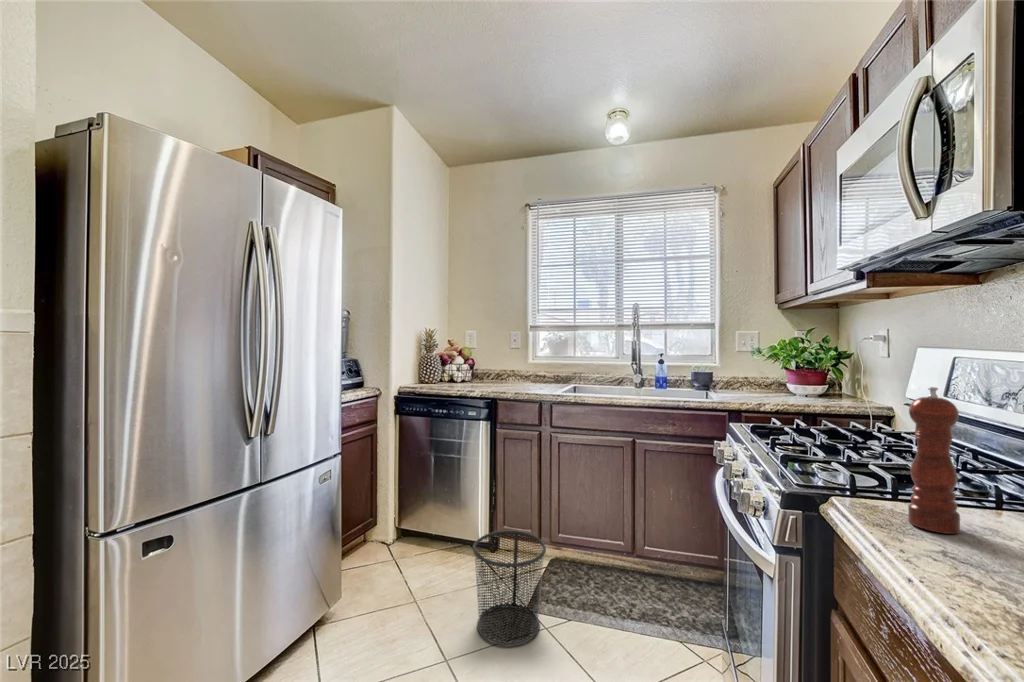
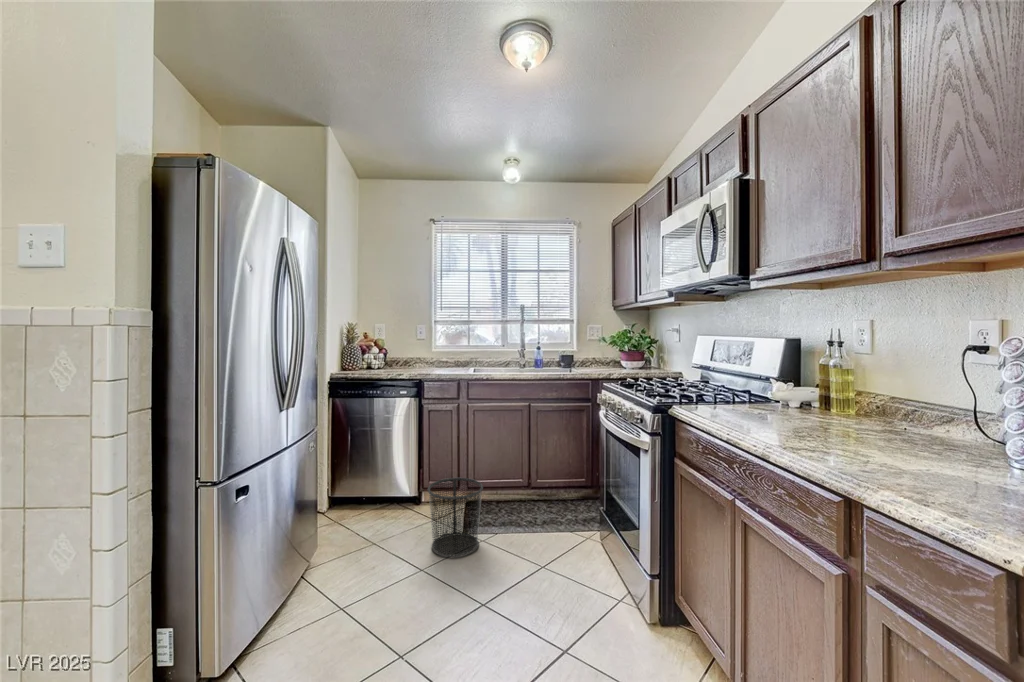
pepper mill: present [908,387,960,534] -> none [703,353,721,417]

